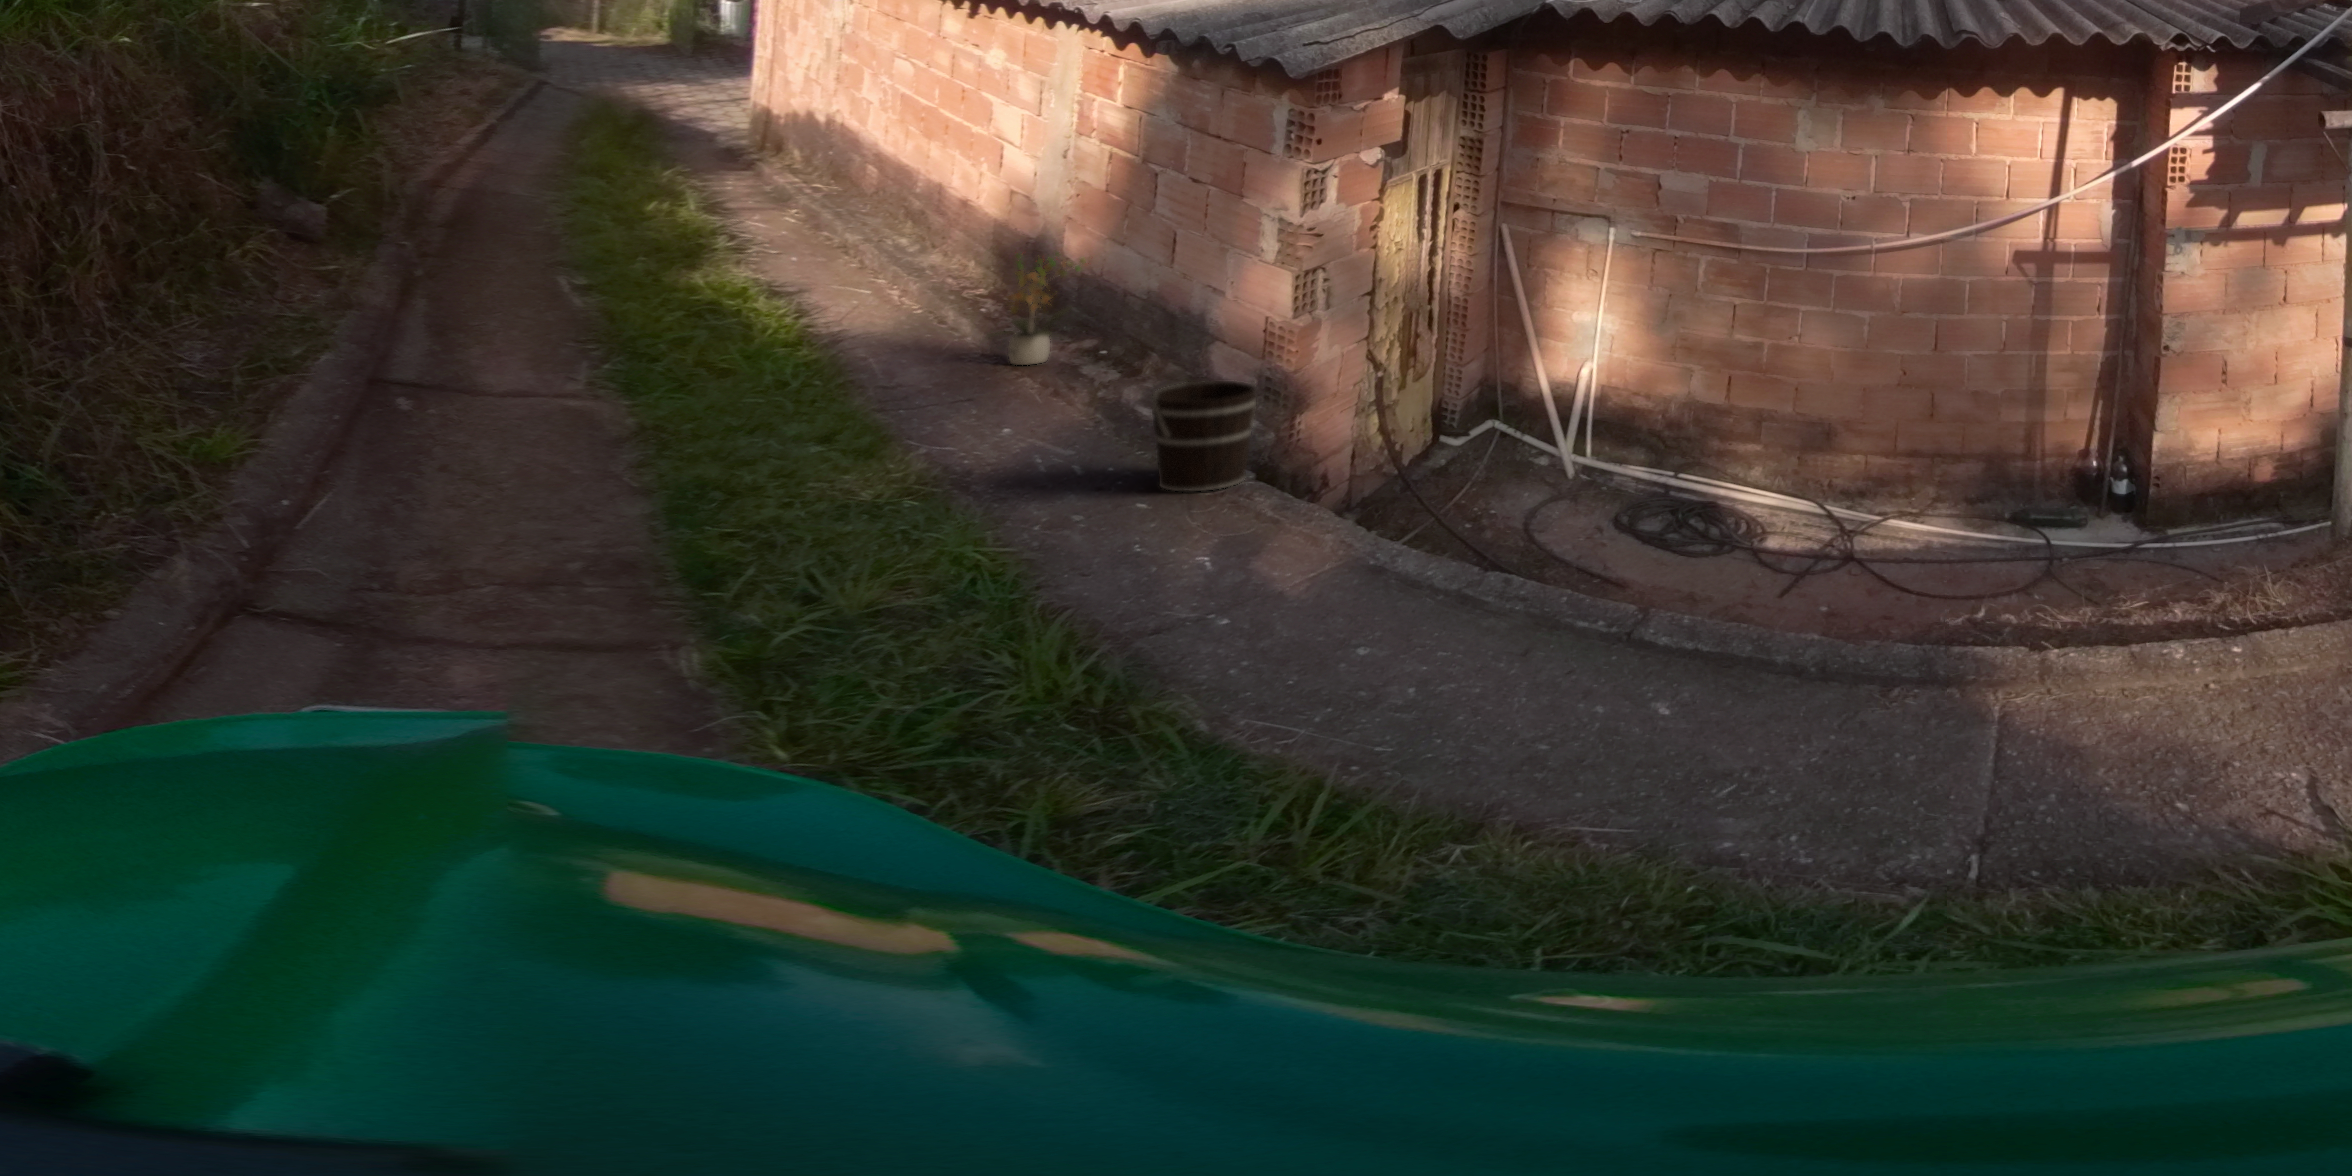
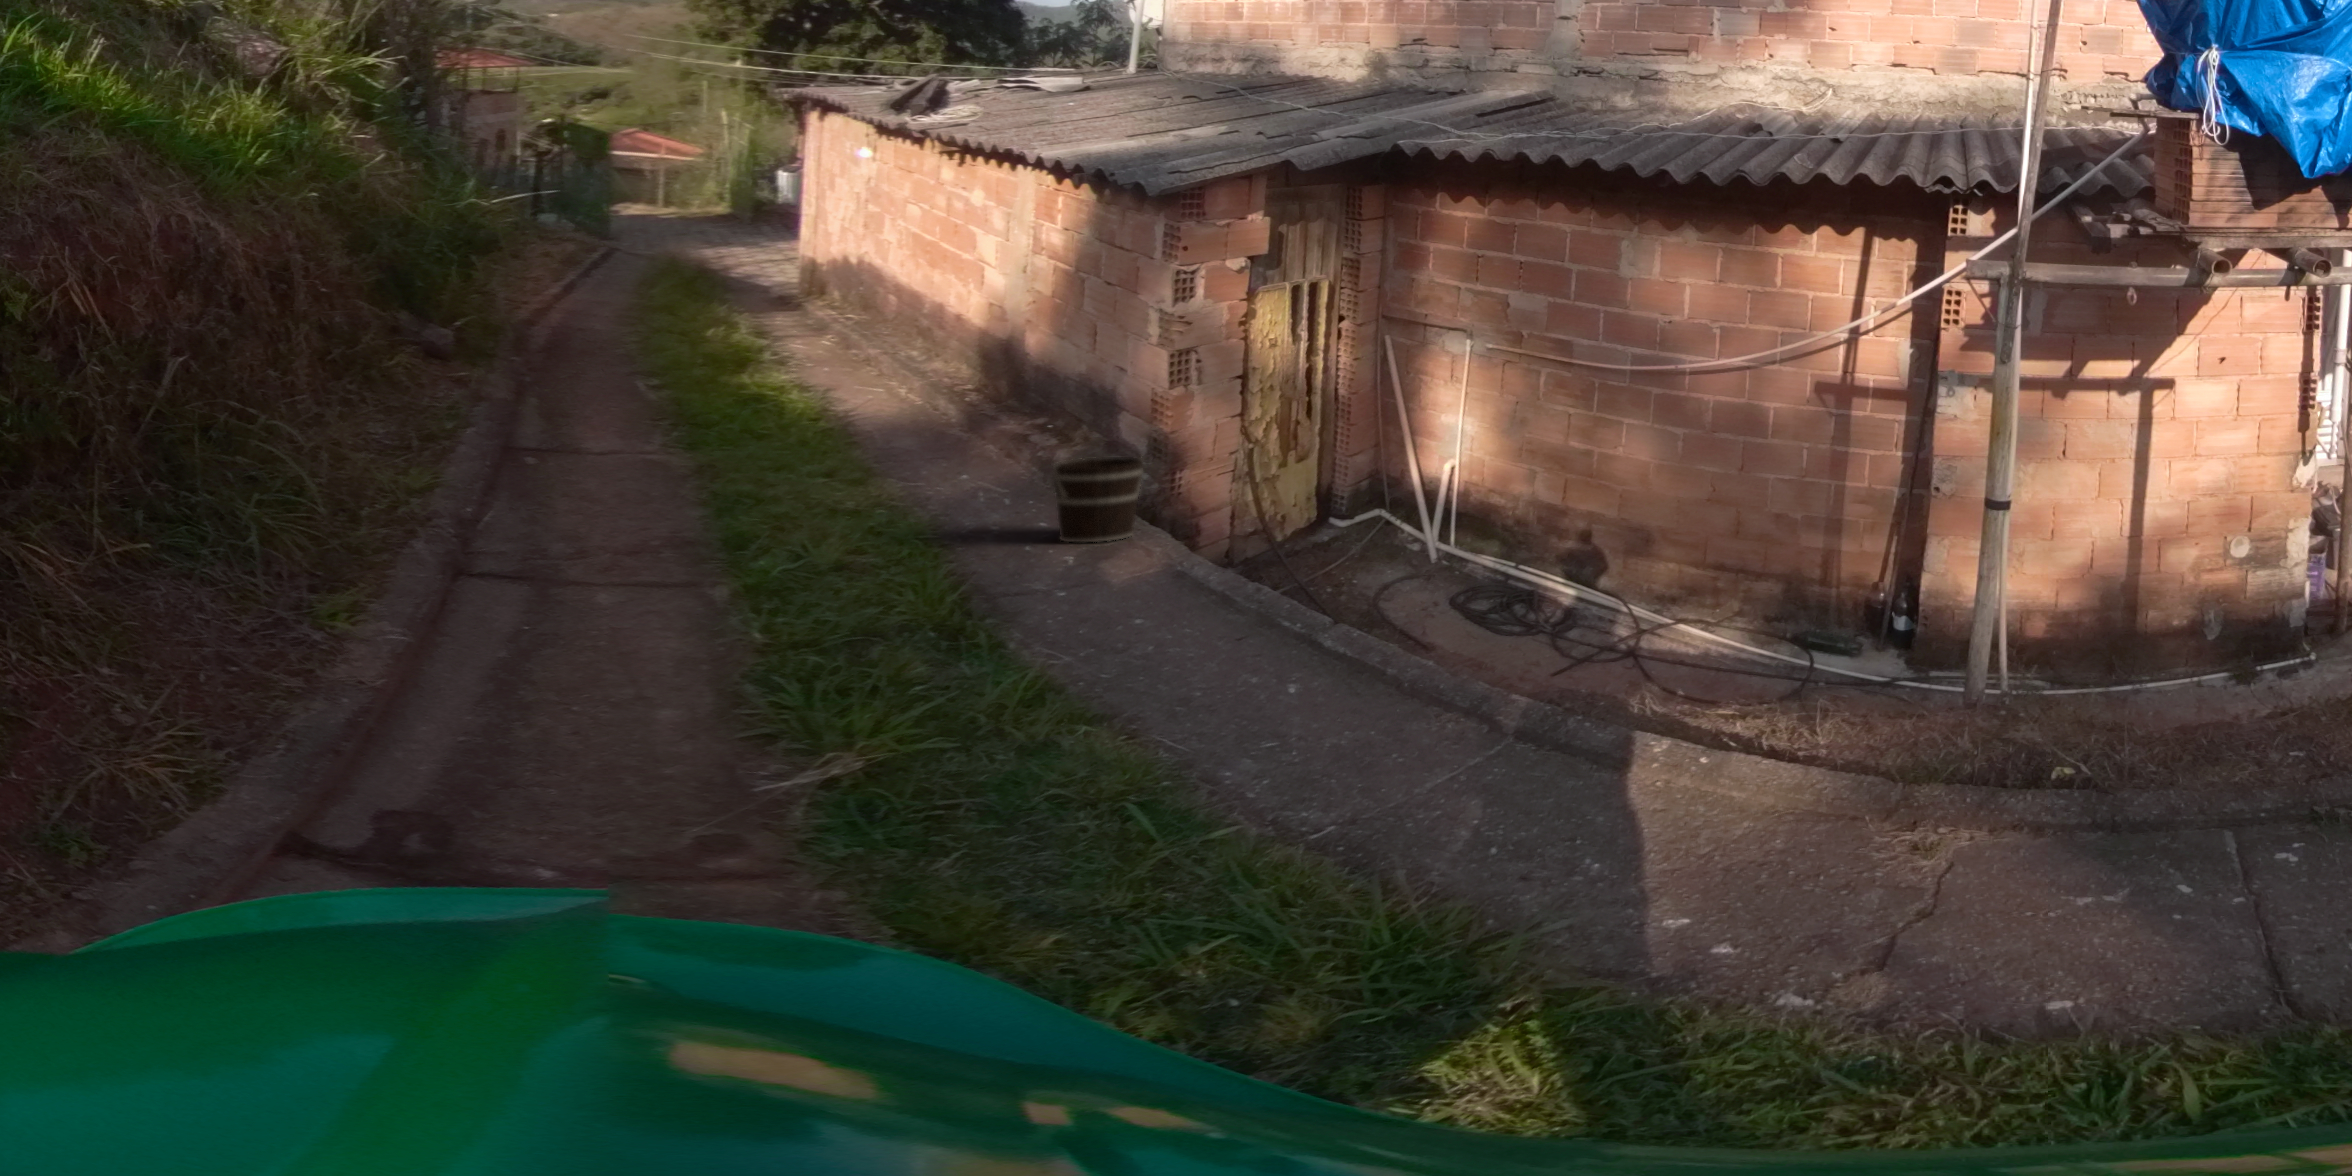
potted plant: present [989,253,1084,365] -> none [944,366,1039,463]

